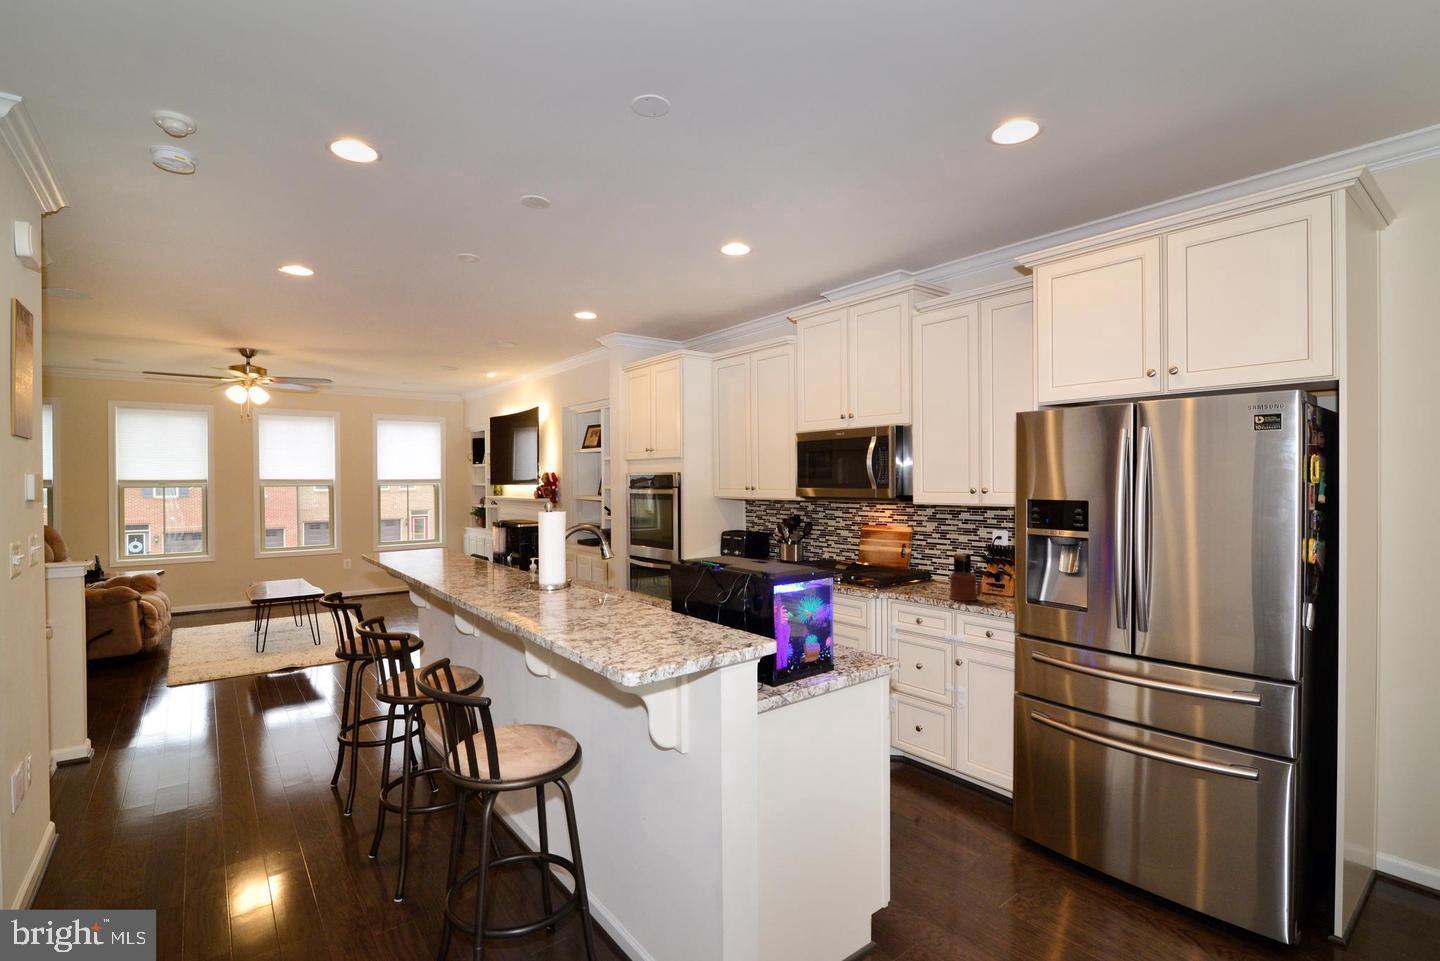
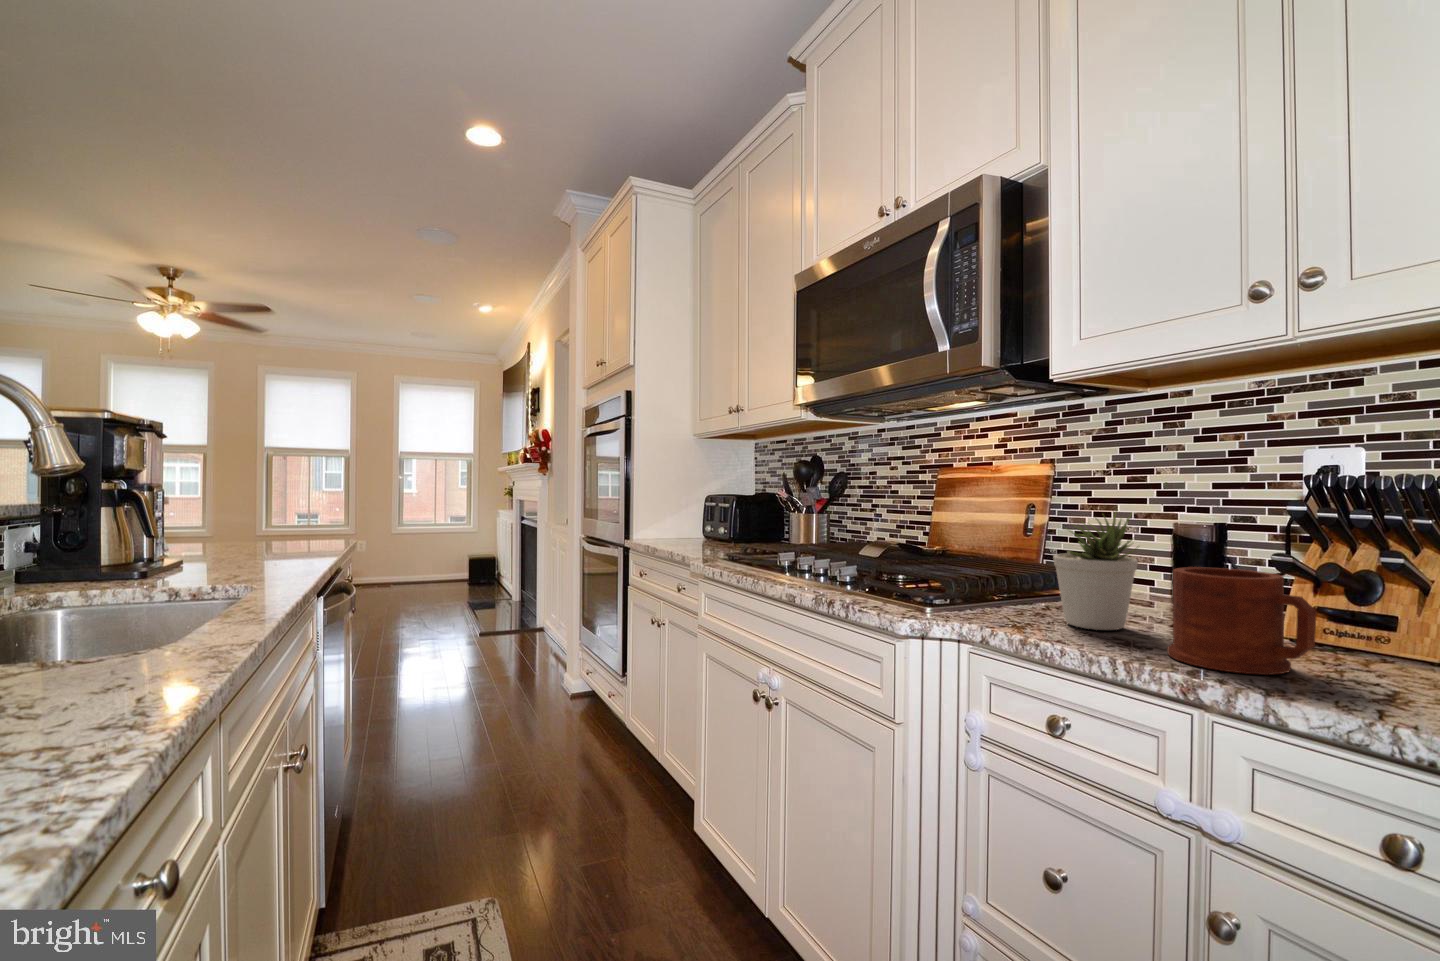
potted plant: none [917,554,942,593] -> present [1053,512,1138,630]

